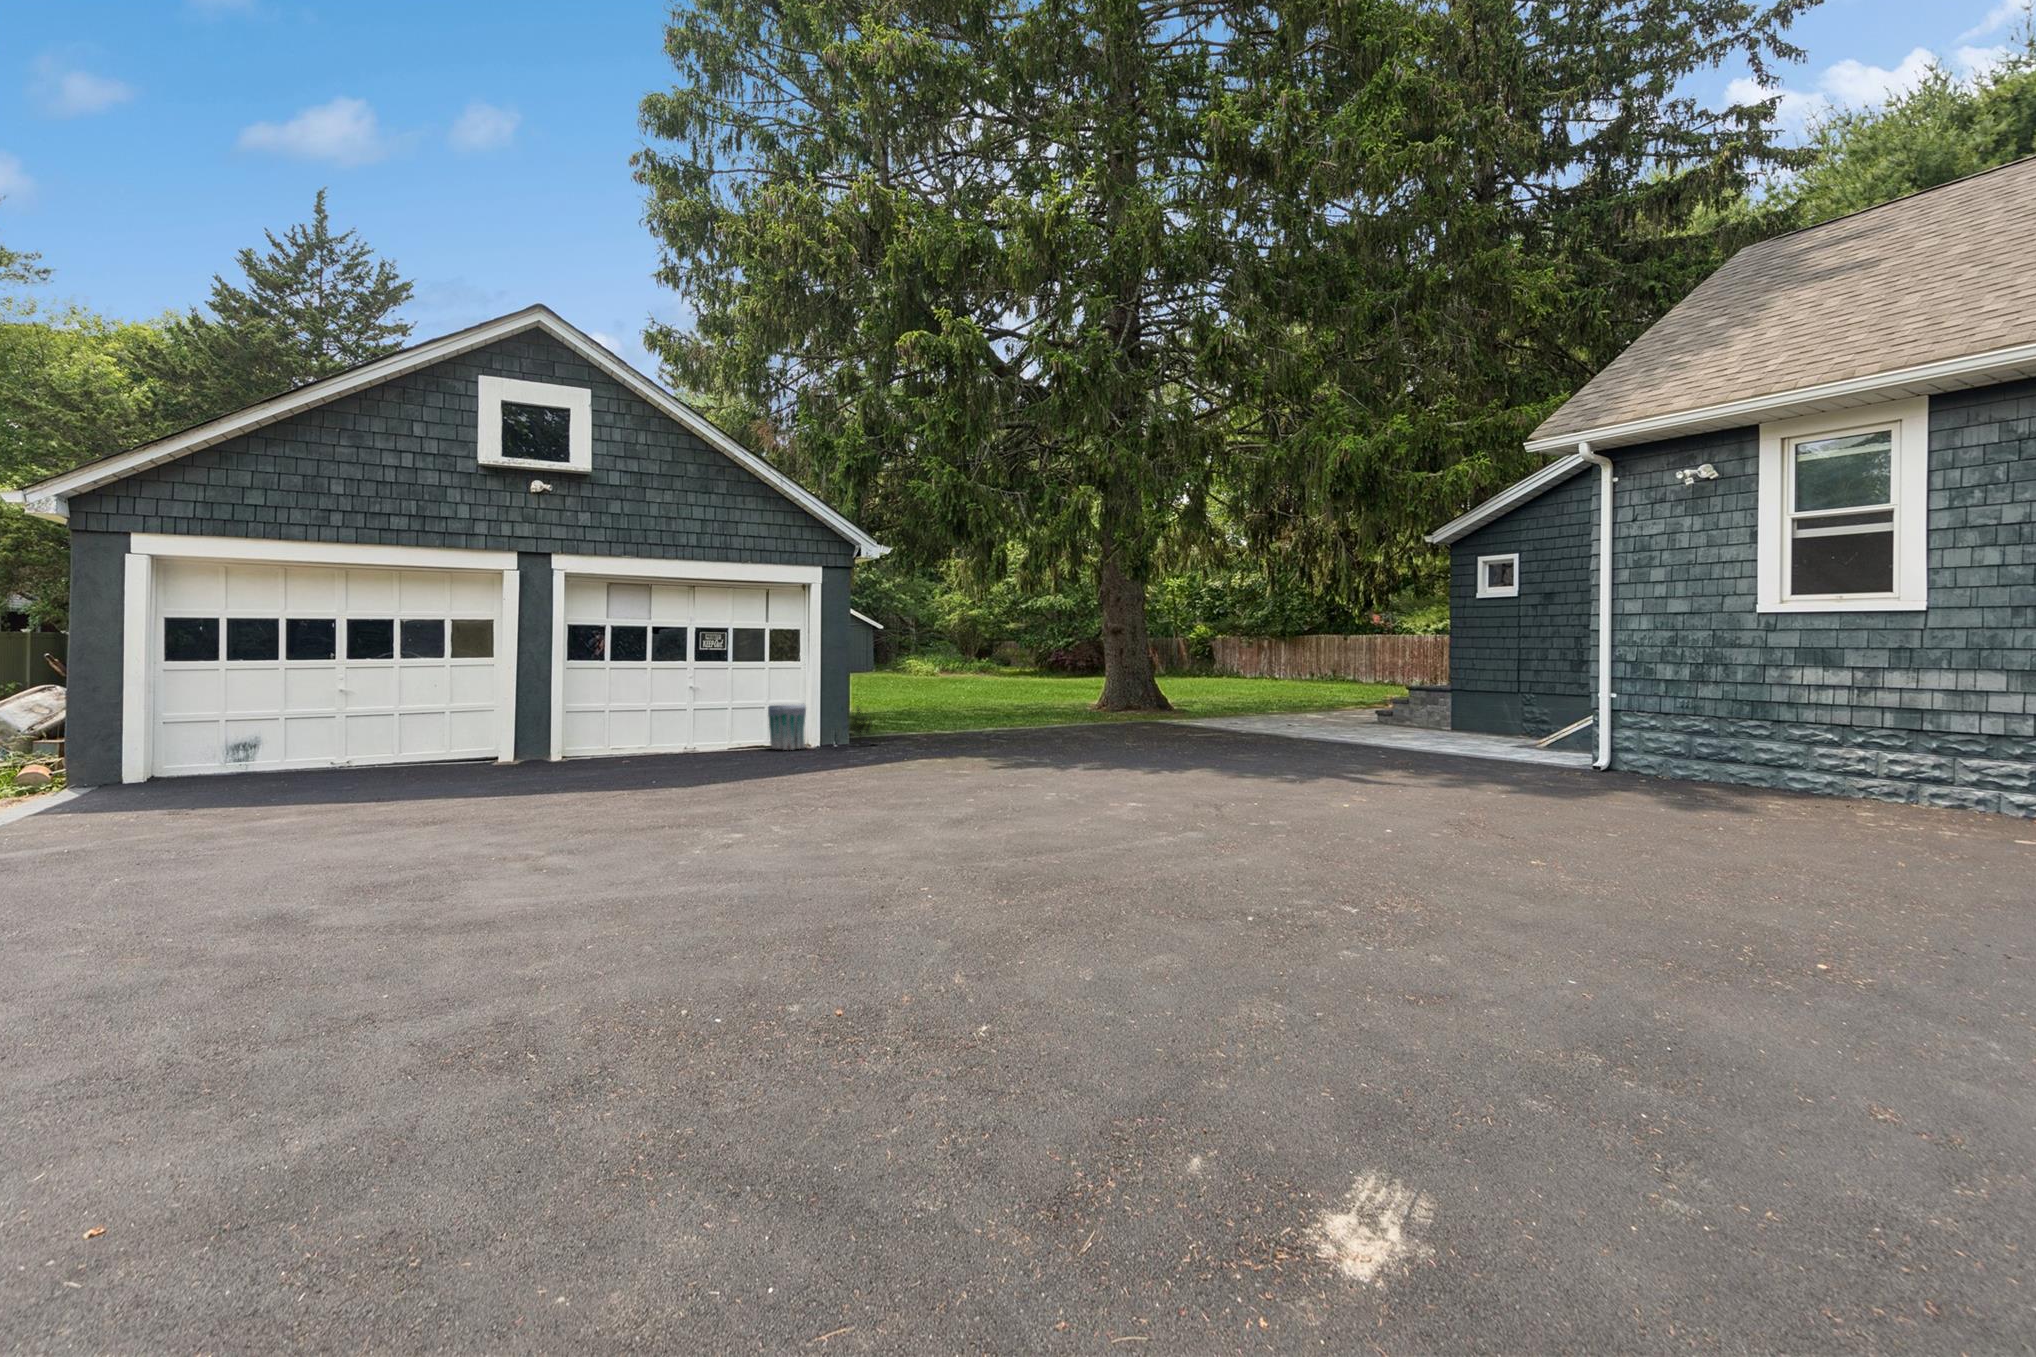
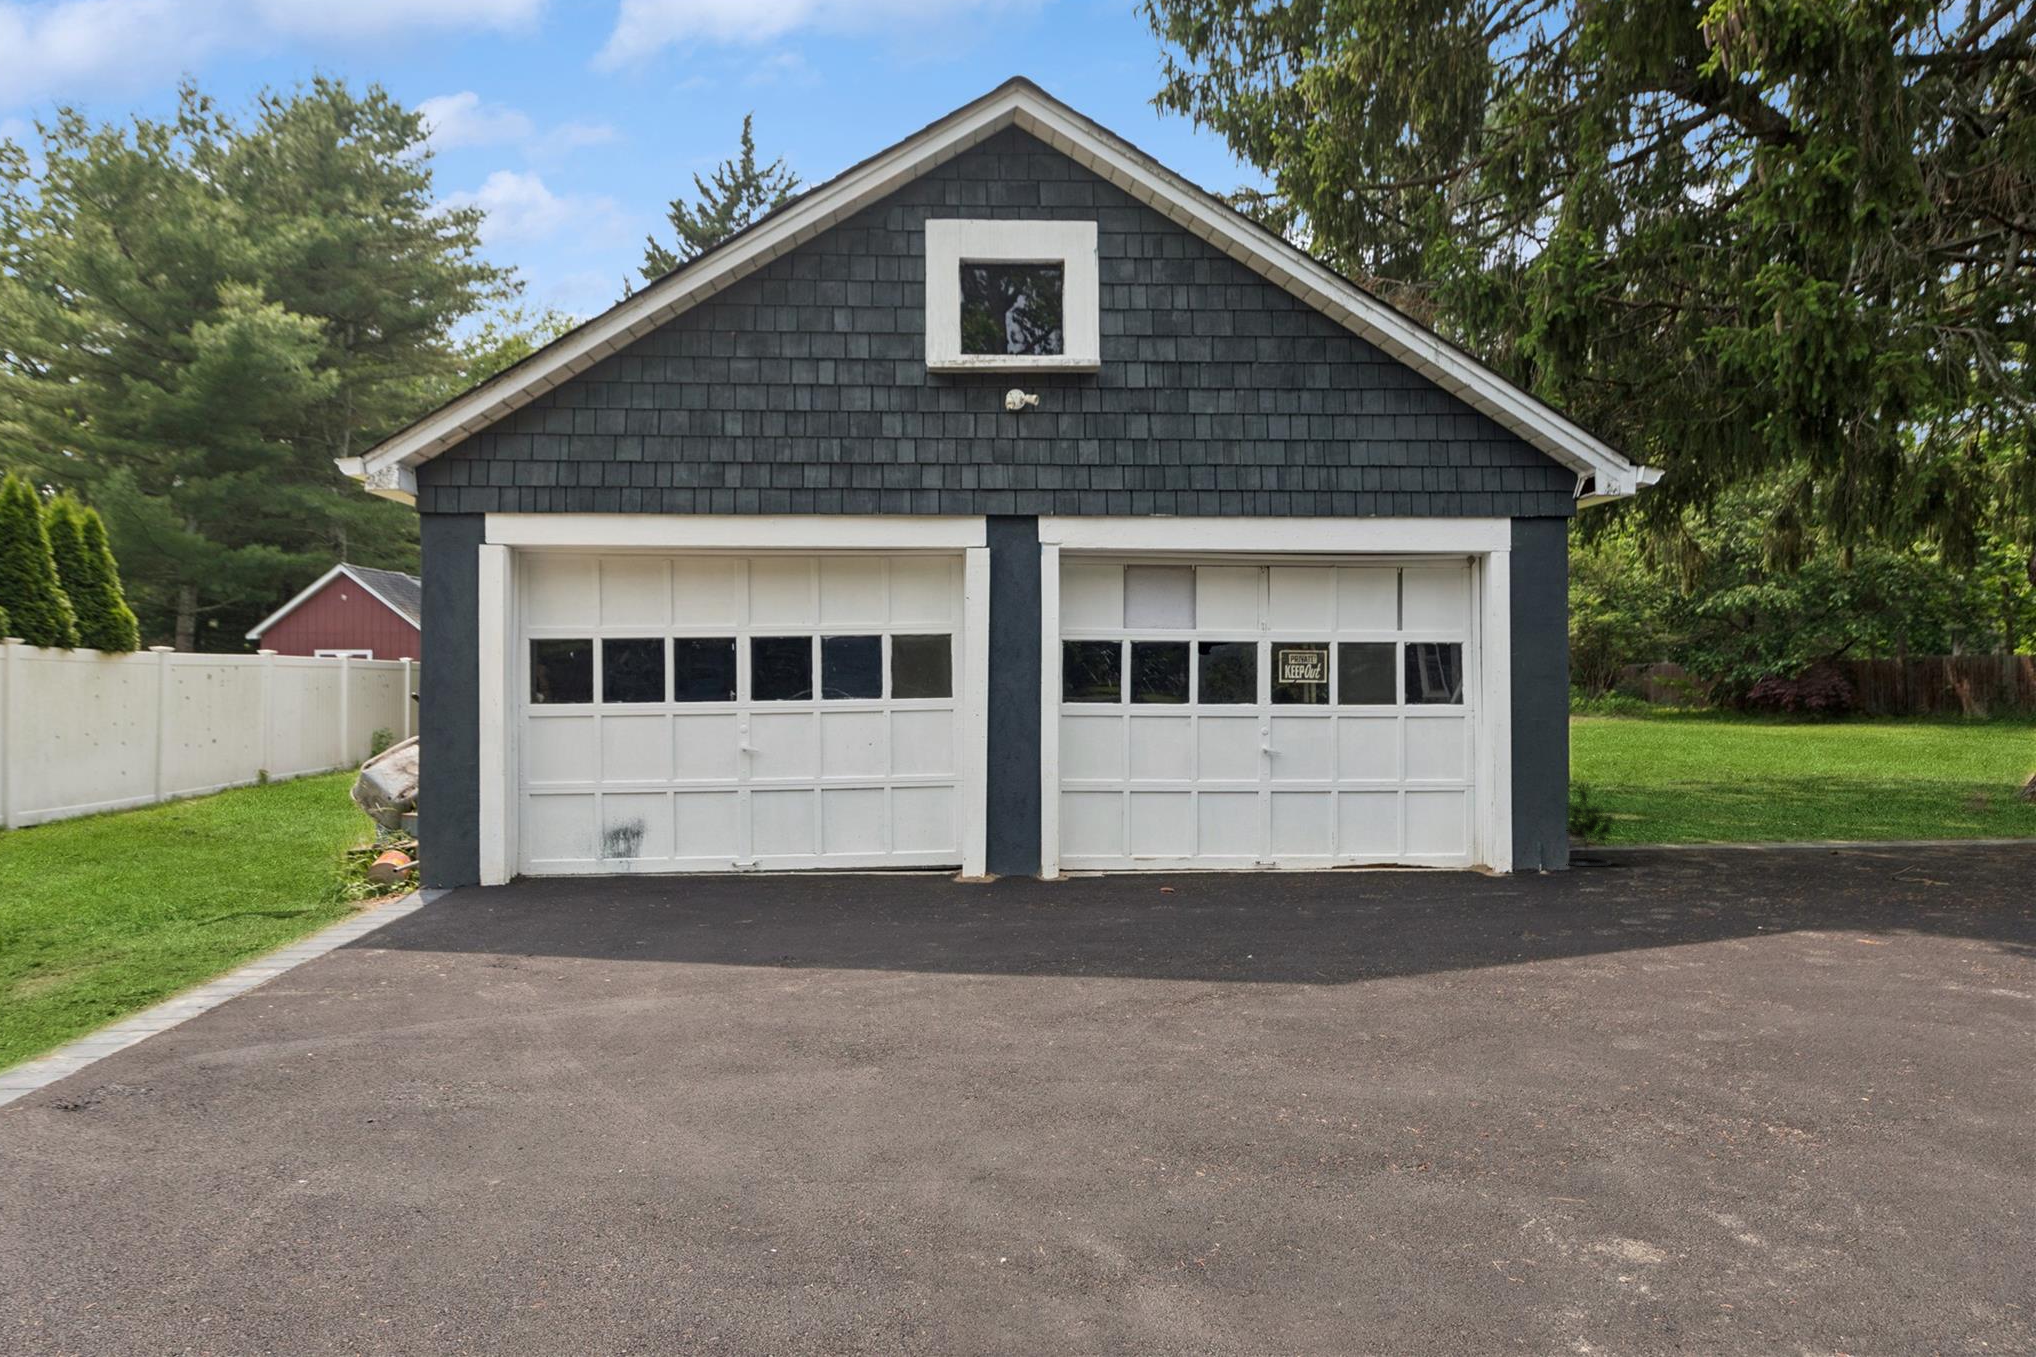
trash can: present [768,704,806,750] -> none [1408,780,1481,869]

